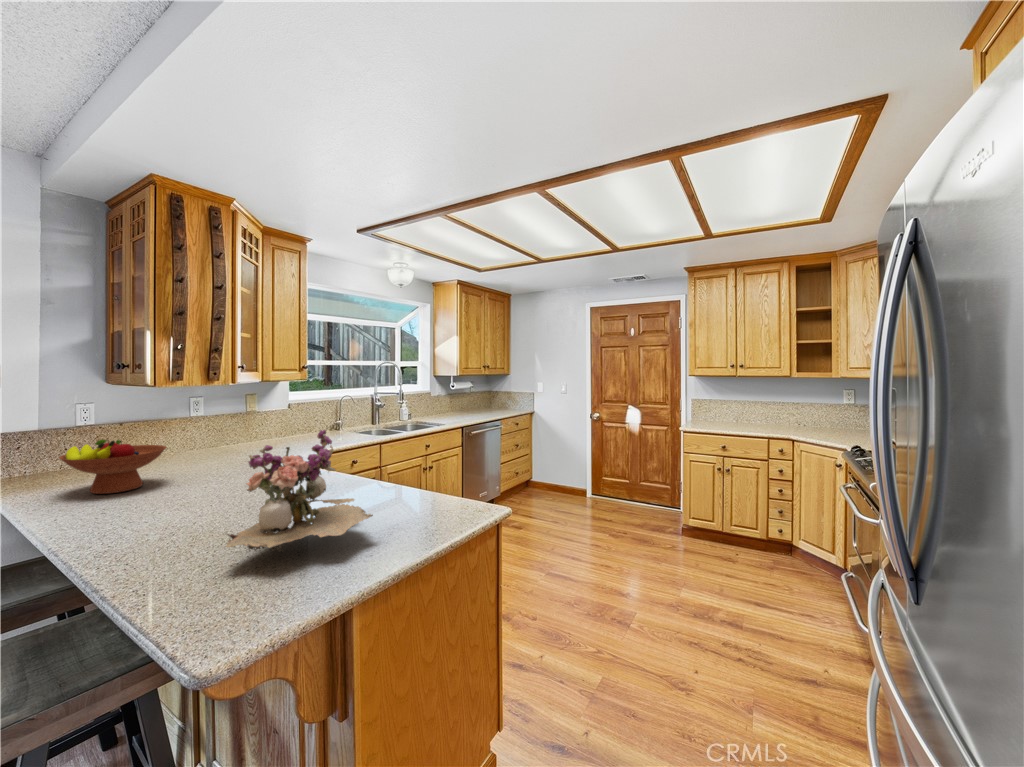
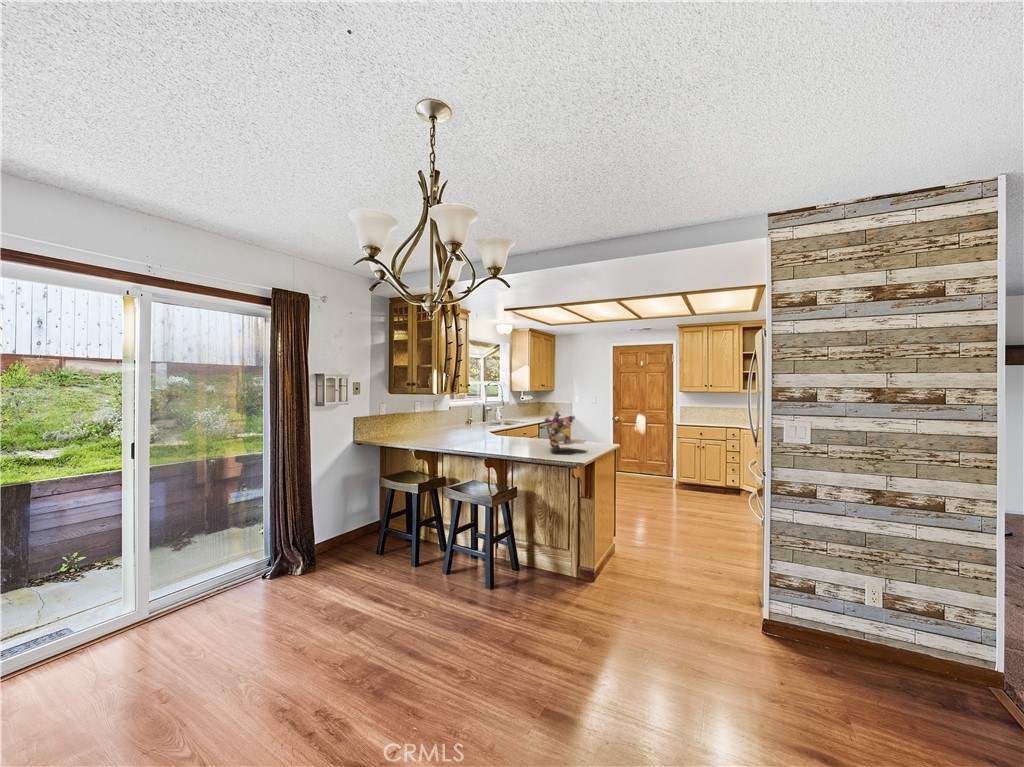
fruit bowl: present [59,440,166,494] -> none [422,418,459,442]

